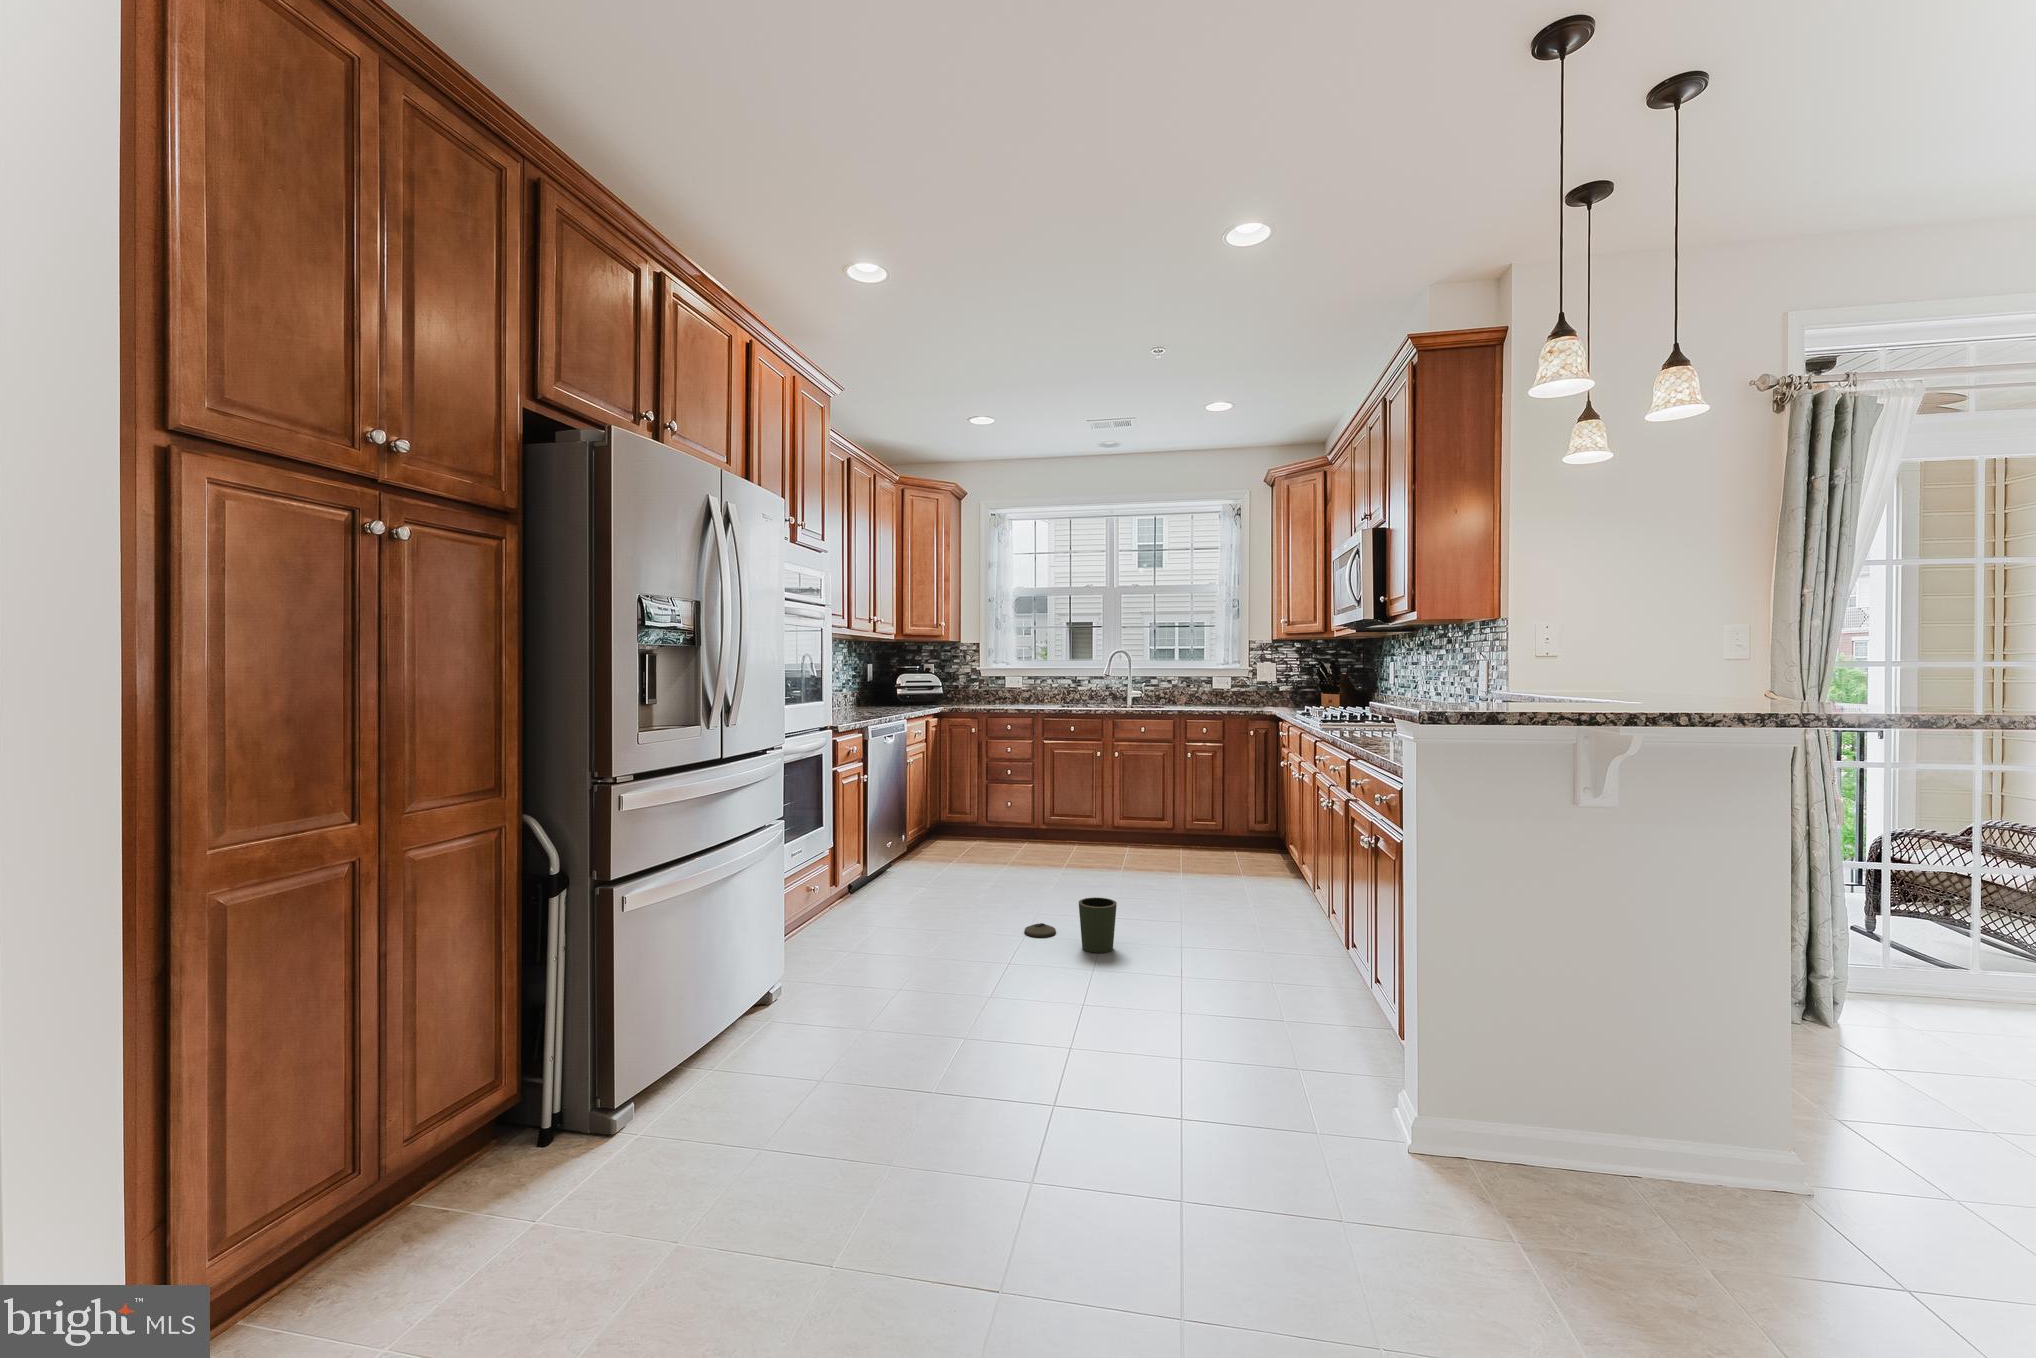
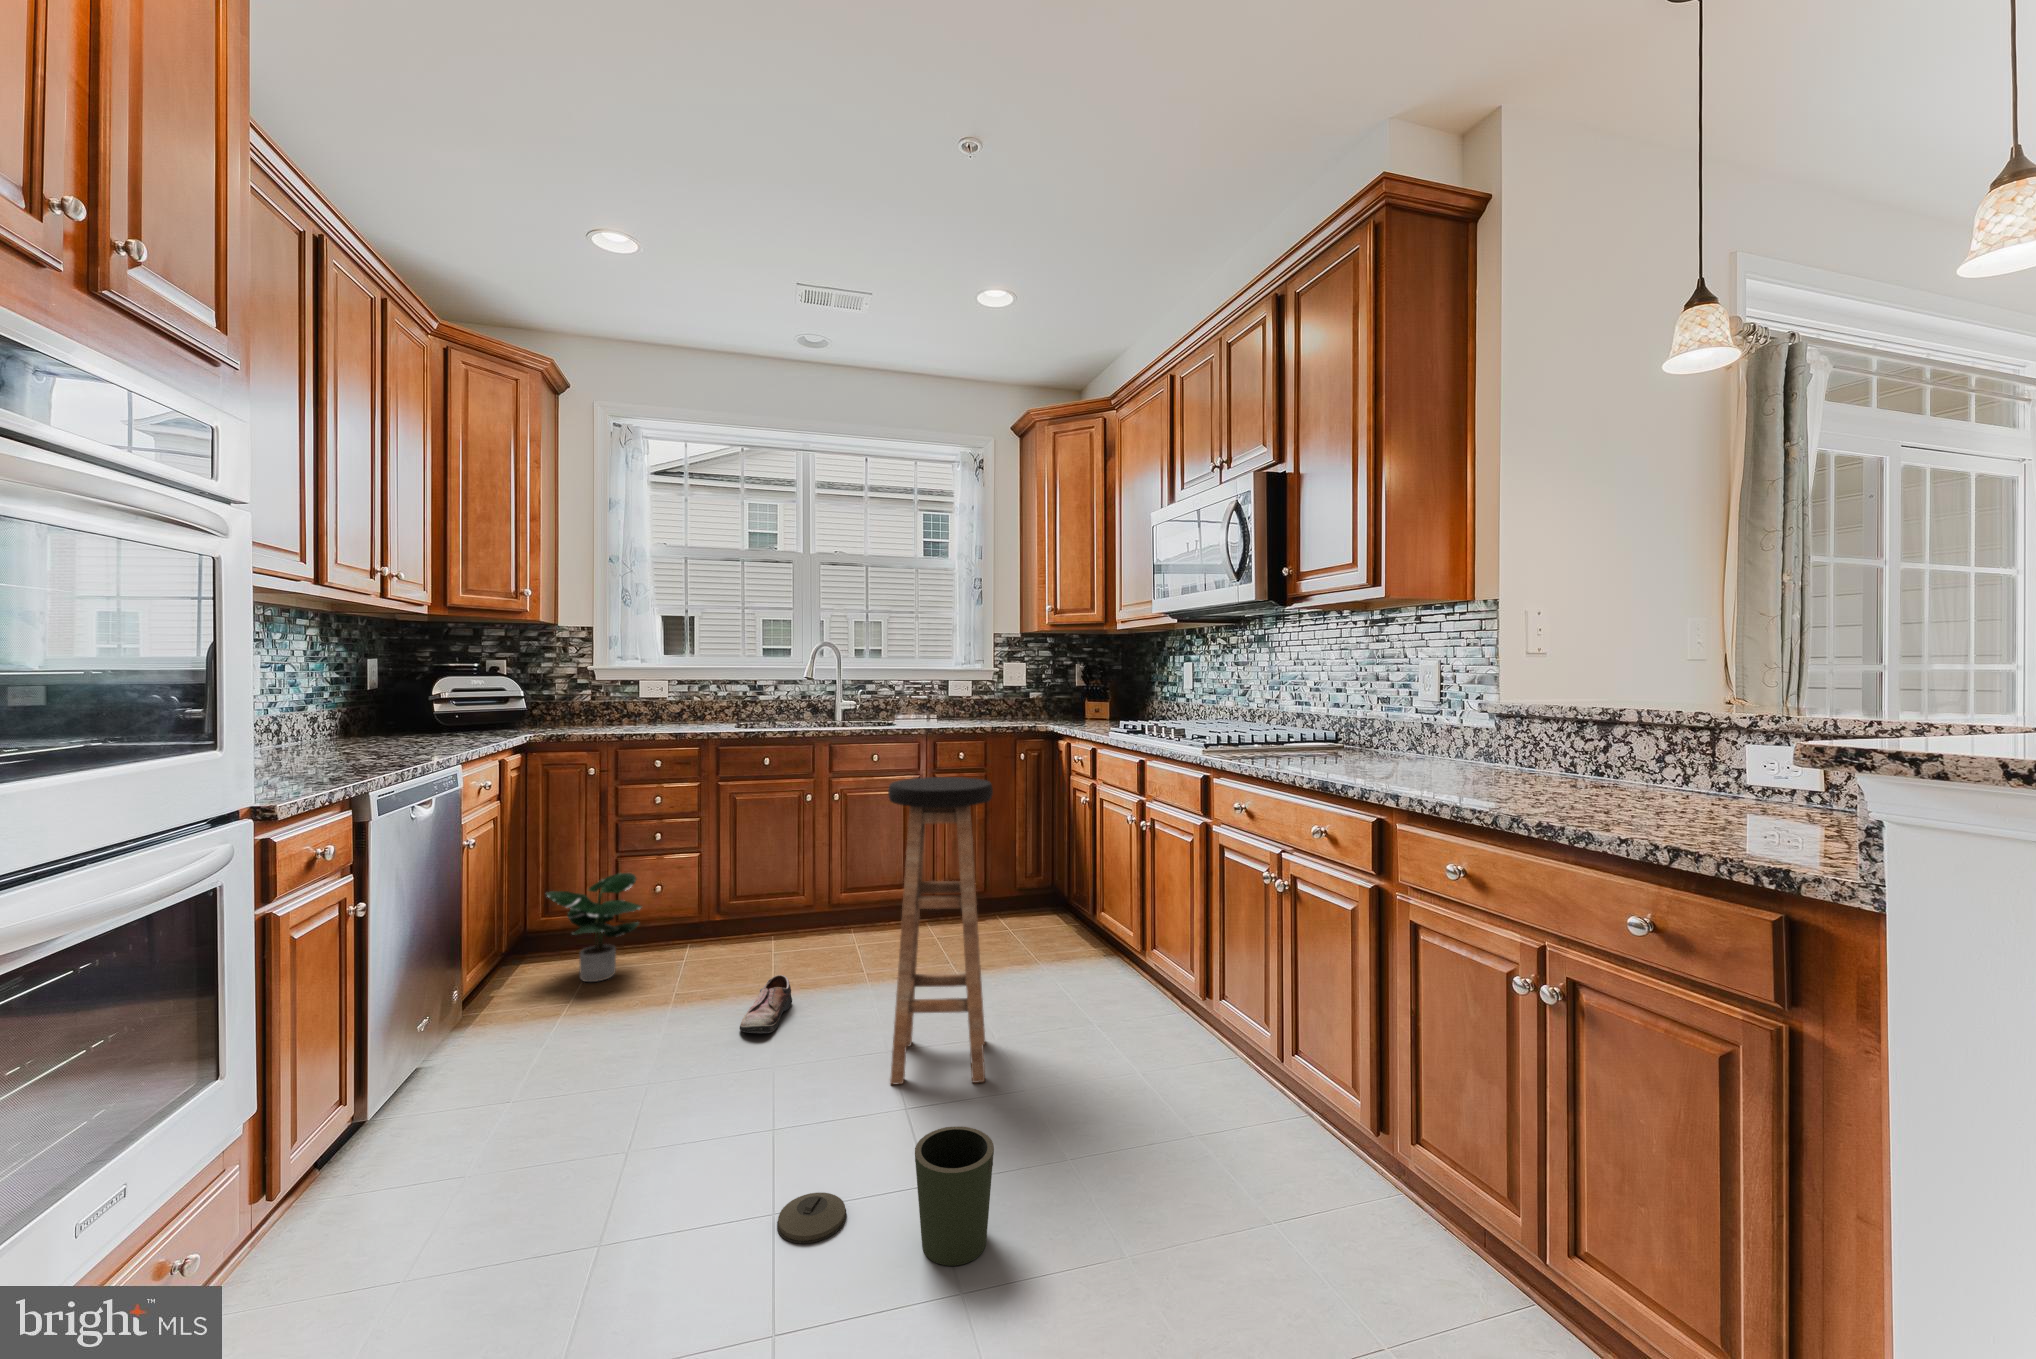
bar stool: none [1104,736,1170,910] -> present [888,777,993,1084]
potted plant: none [949,791,997,850] -> present [547,873,642,982]
shoe: none [1037,853,1071,878] -> present [740,975,792,1033]

